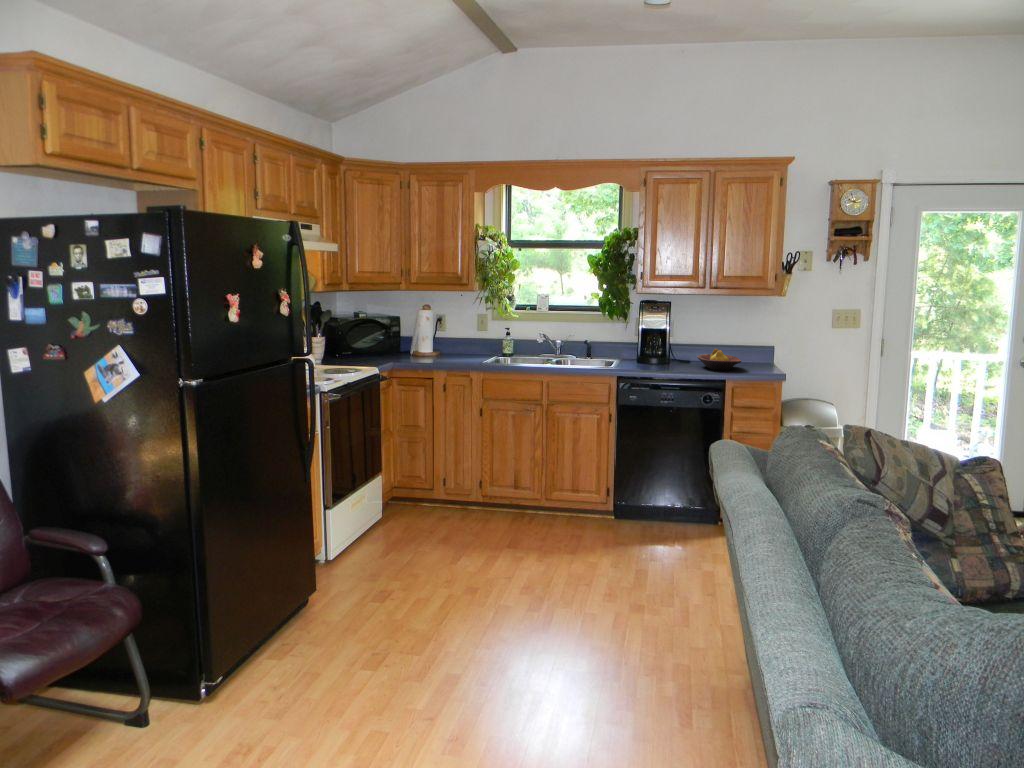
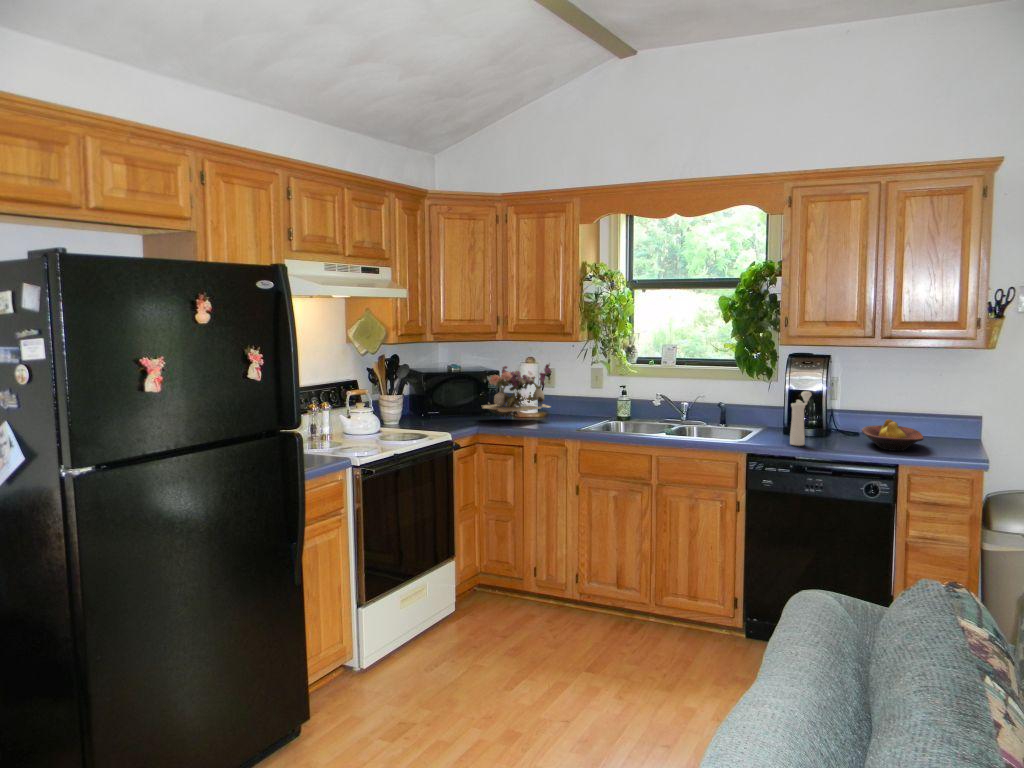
flower arrangement: none [387,309,450,358] -> present [482,364,551,419]
pepper mill: none [648,329,663,369] -> present [790,391,811,446]

